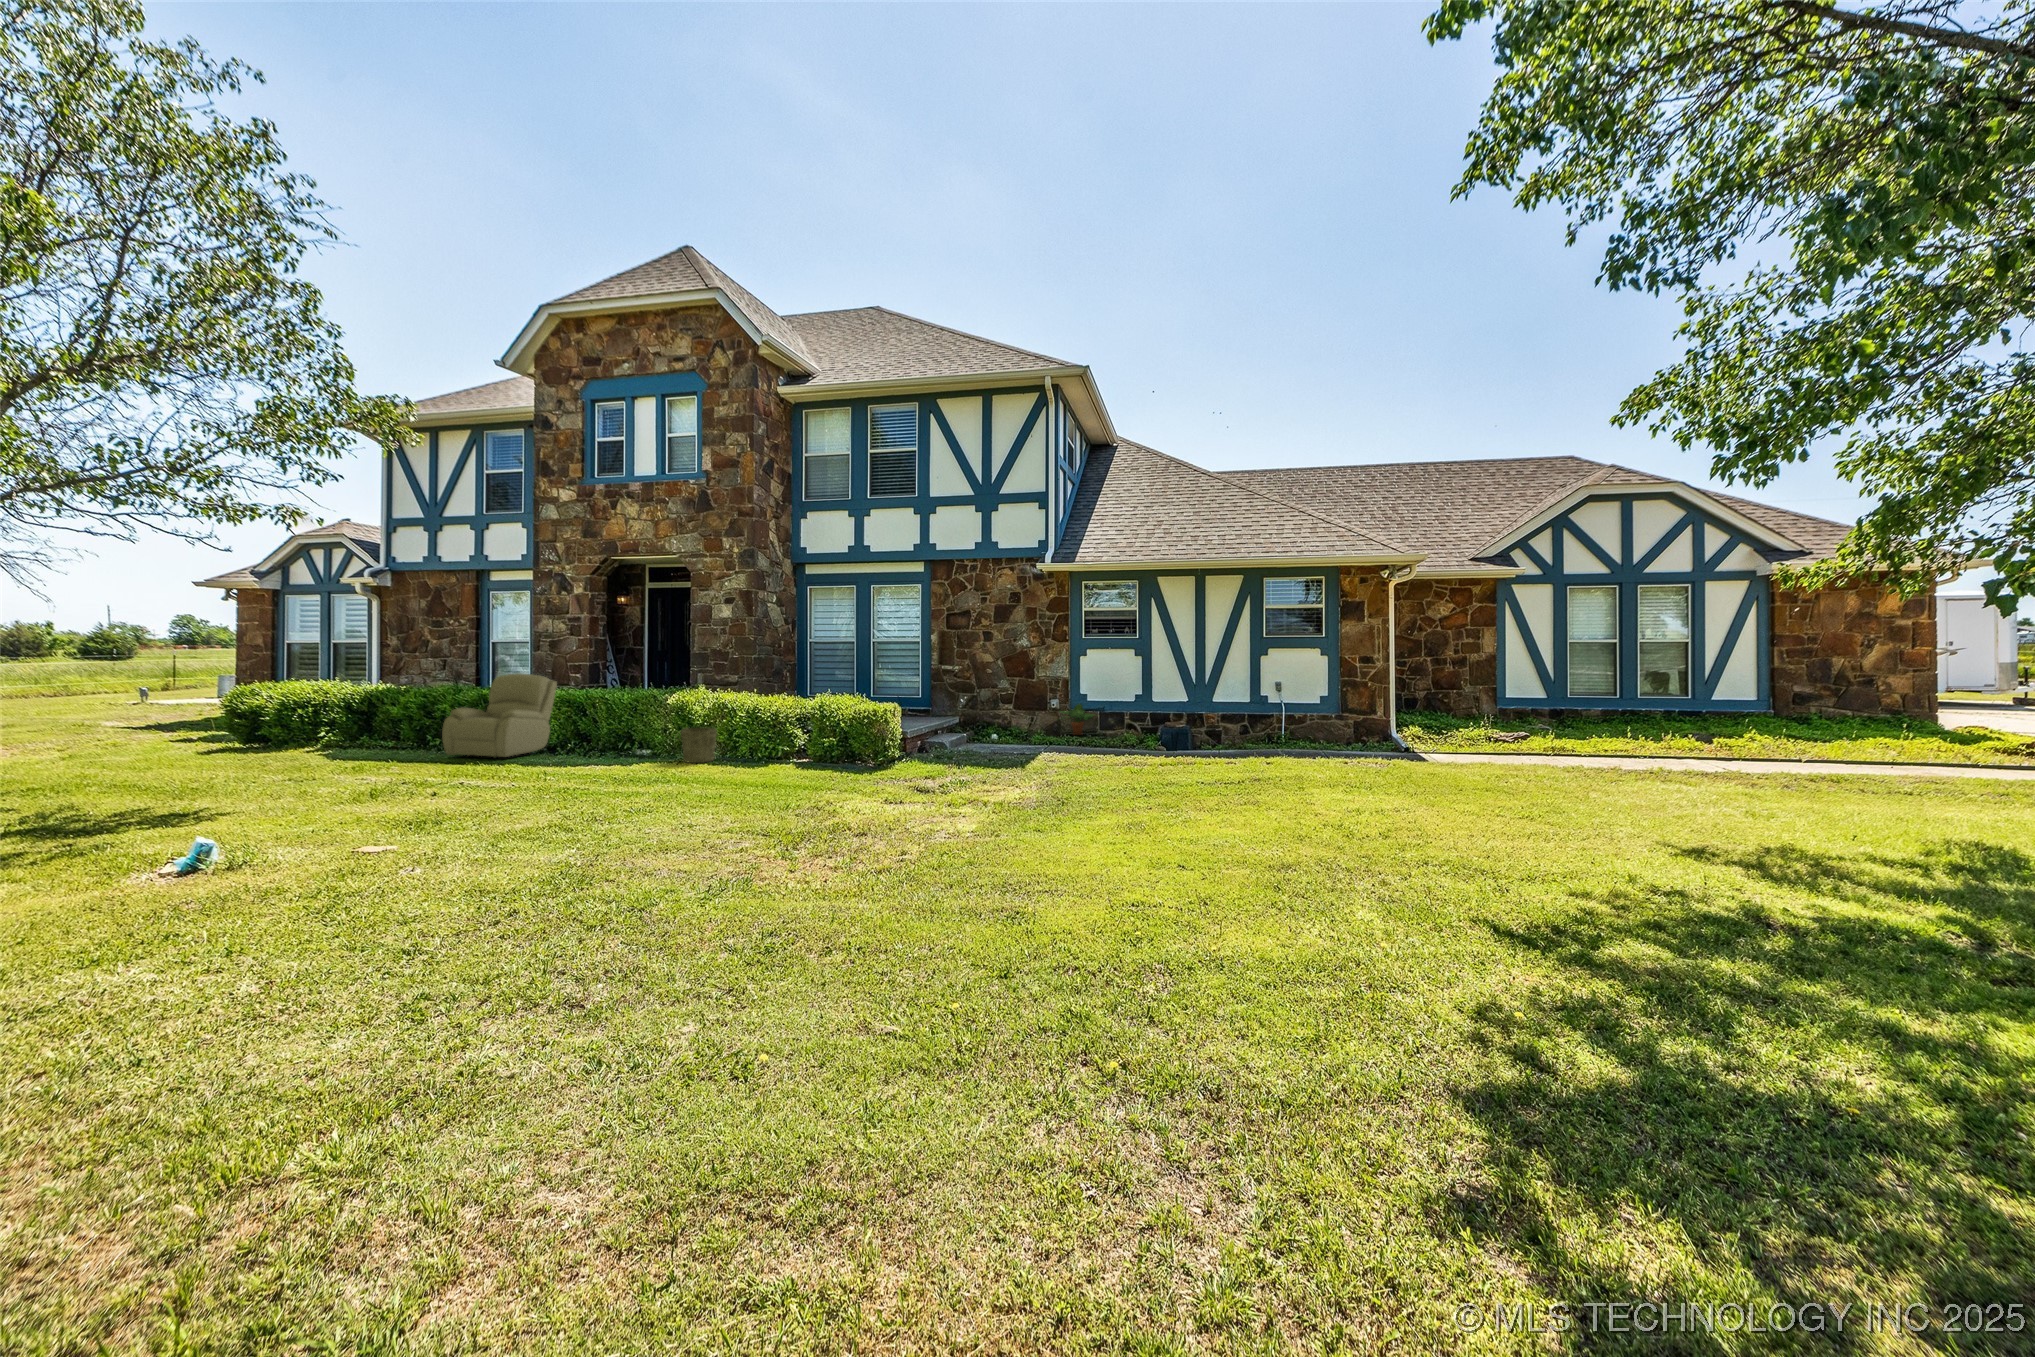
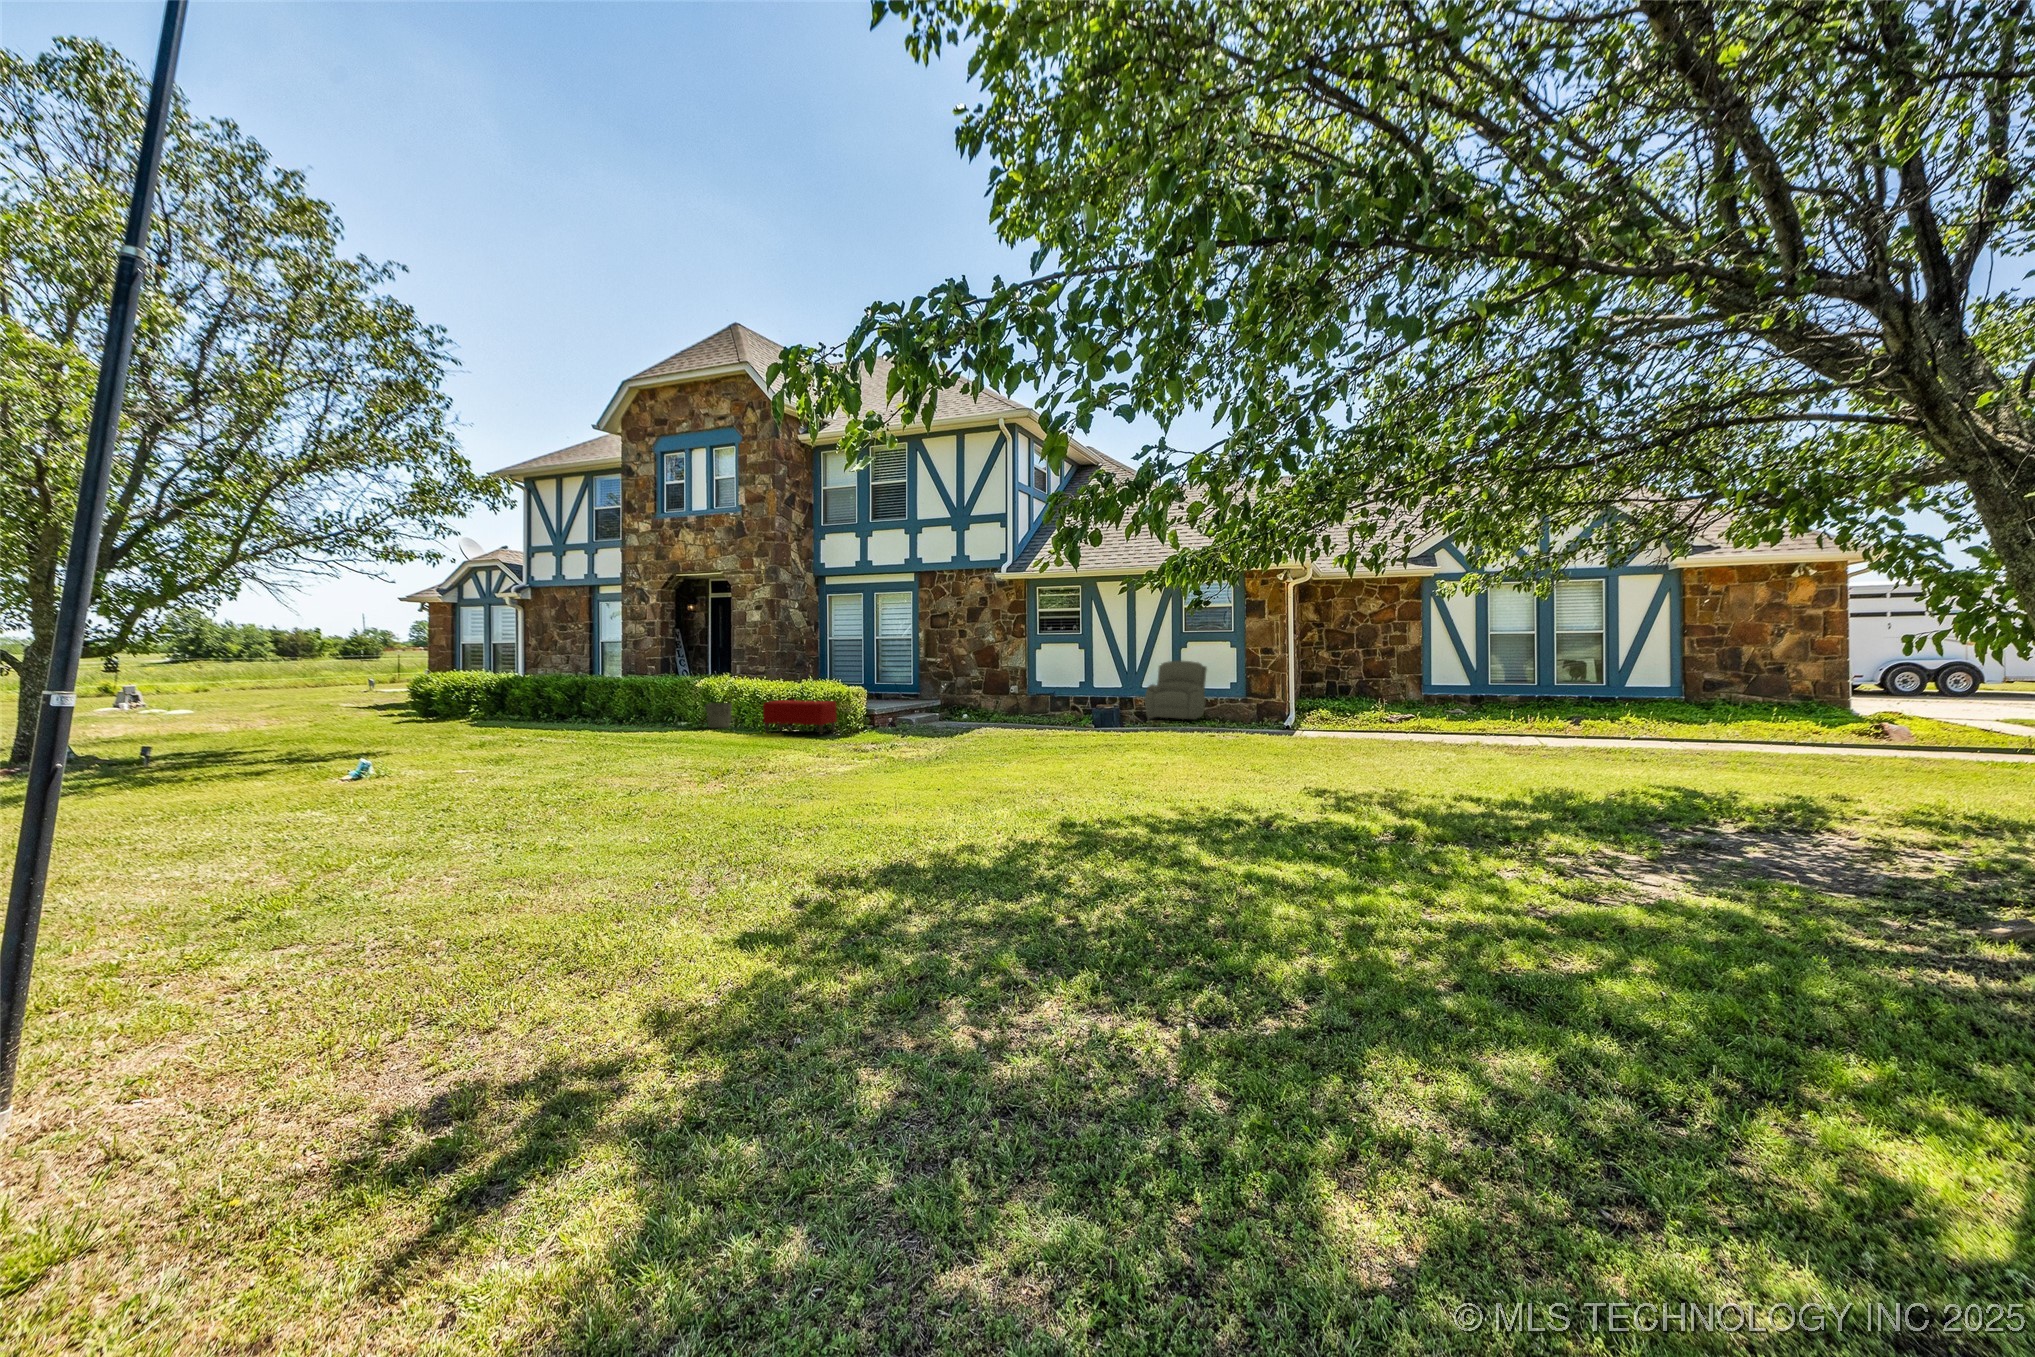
chair: present [442,673,557,759] -> present [1145,661,1207,720]
potted plant: present [1061,704,1094,735] -> none [1009,688,1047,715]
bench: none [773,725,872,773] -> present [763,700,837,734]

